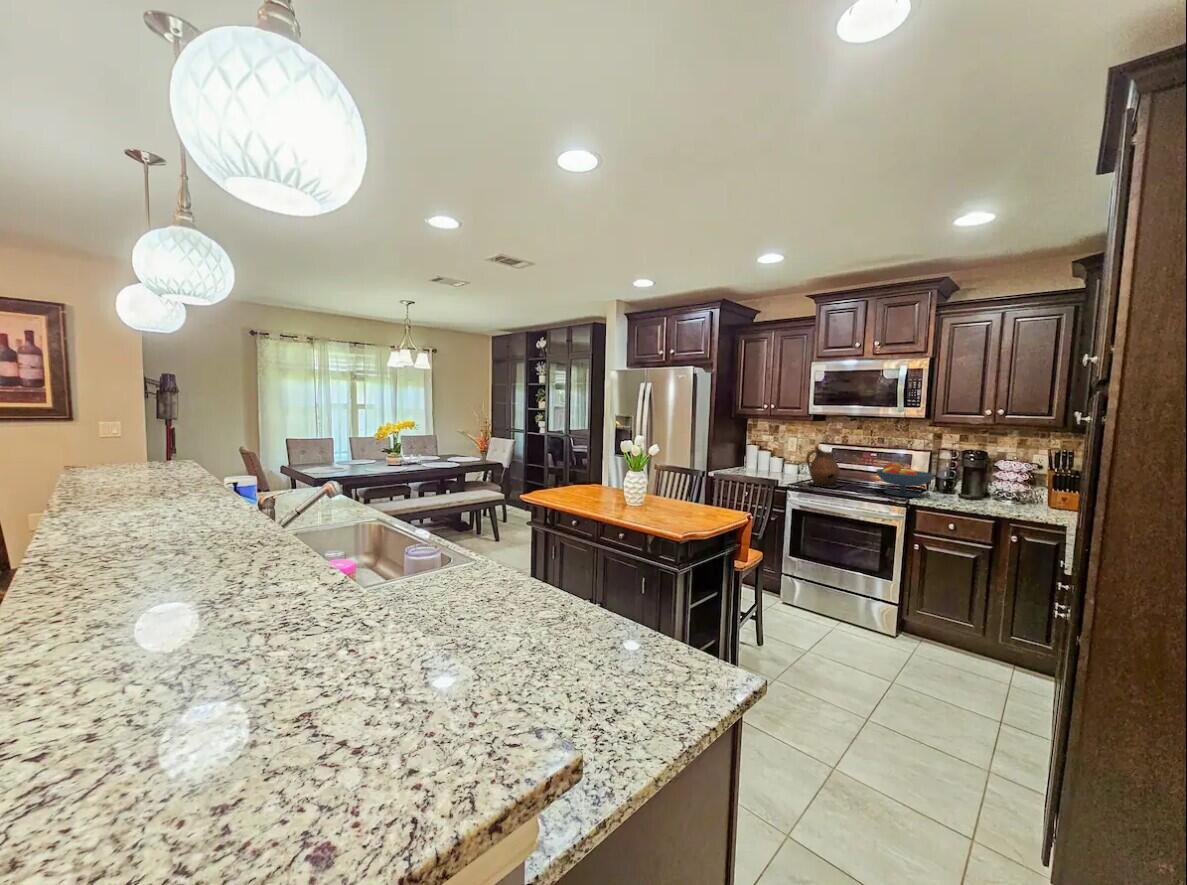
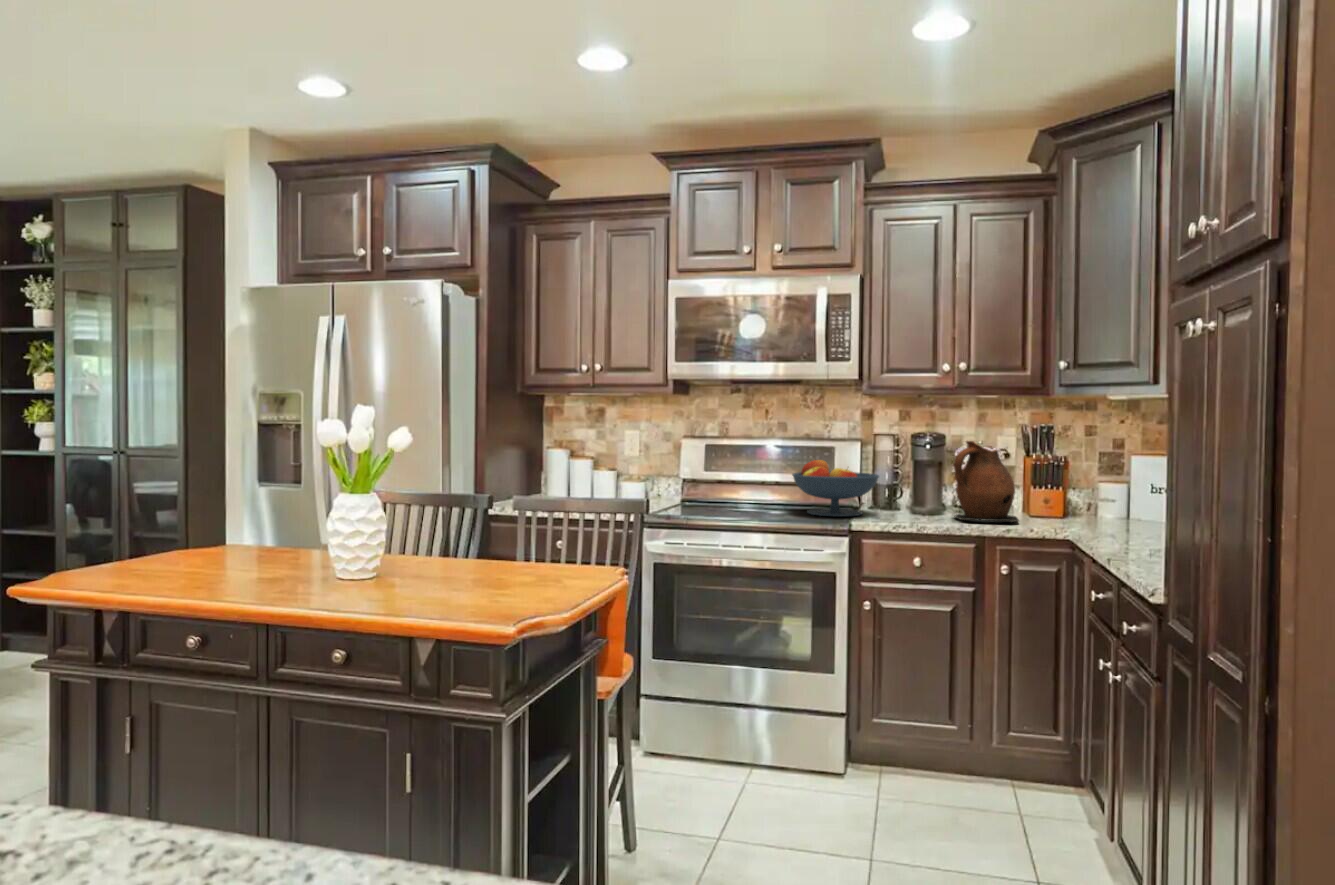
ceramic pitcher: present [806,446,842,488] -> present [954,441,1019,522]

